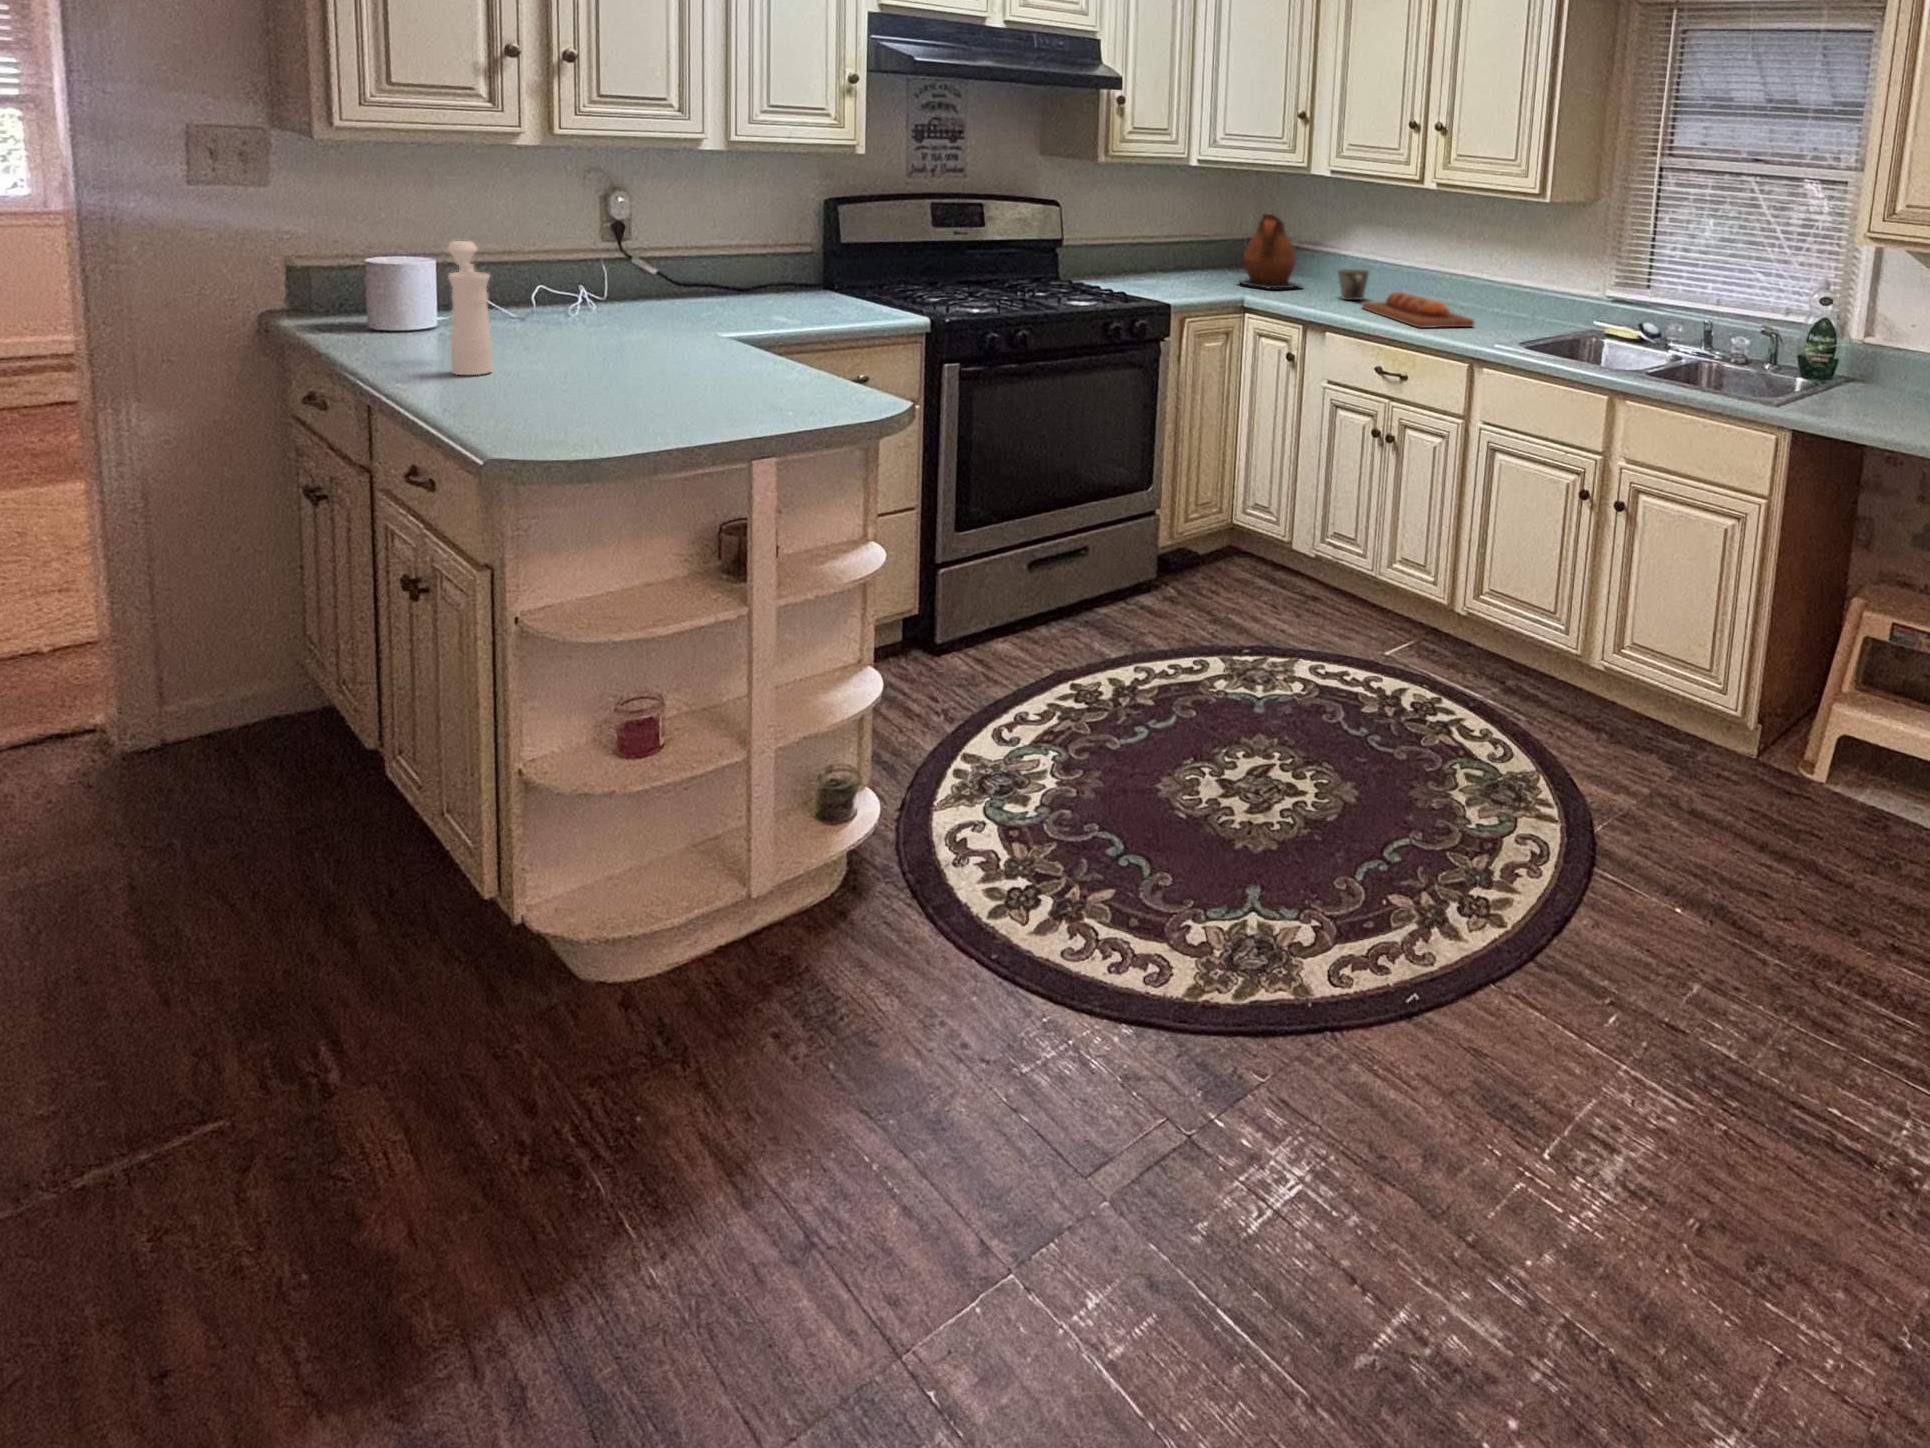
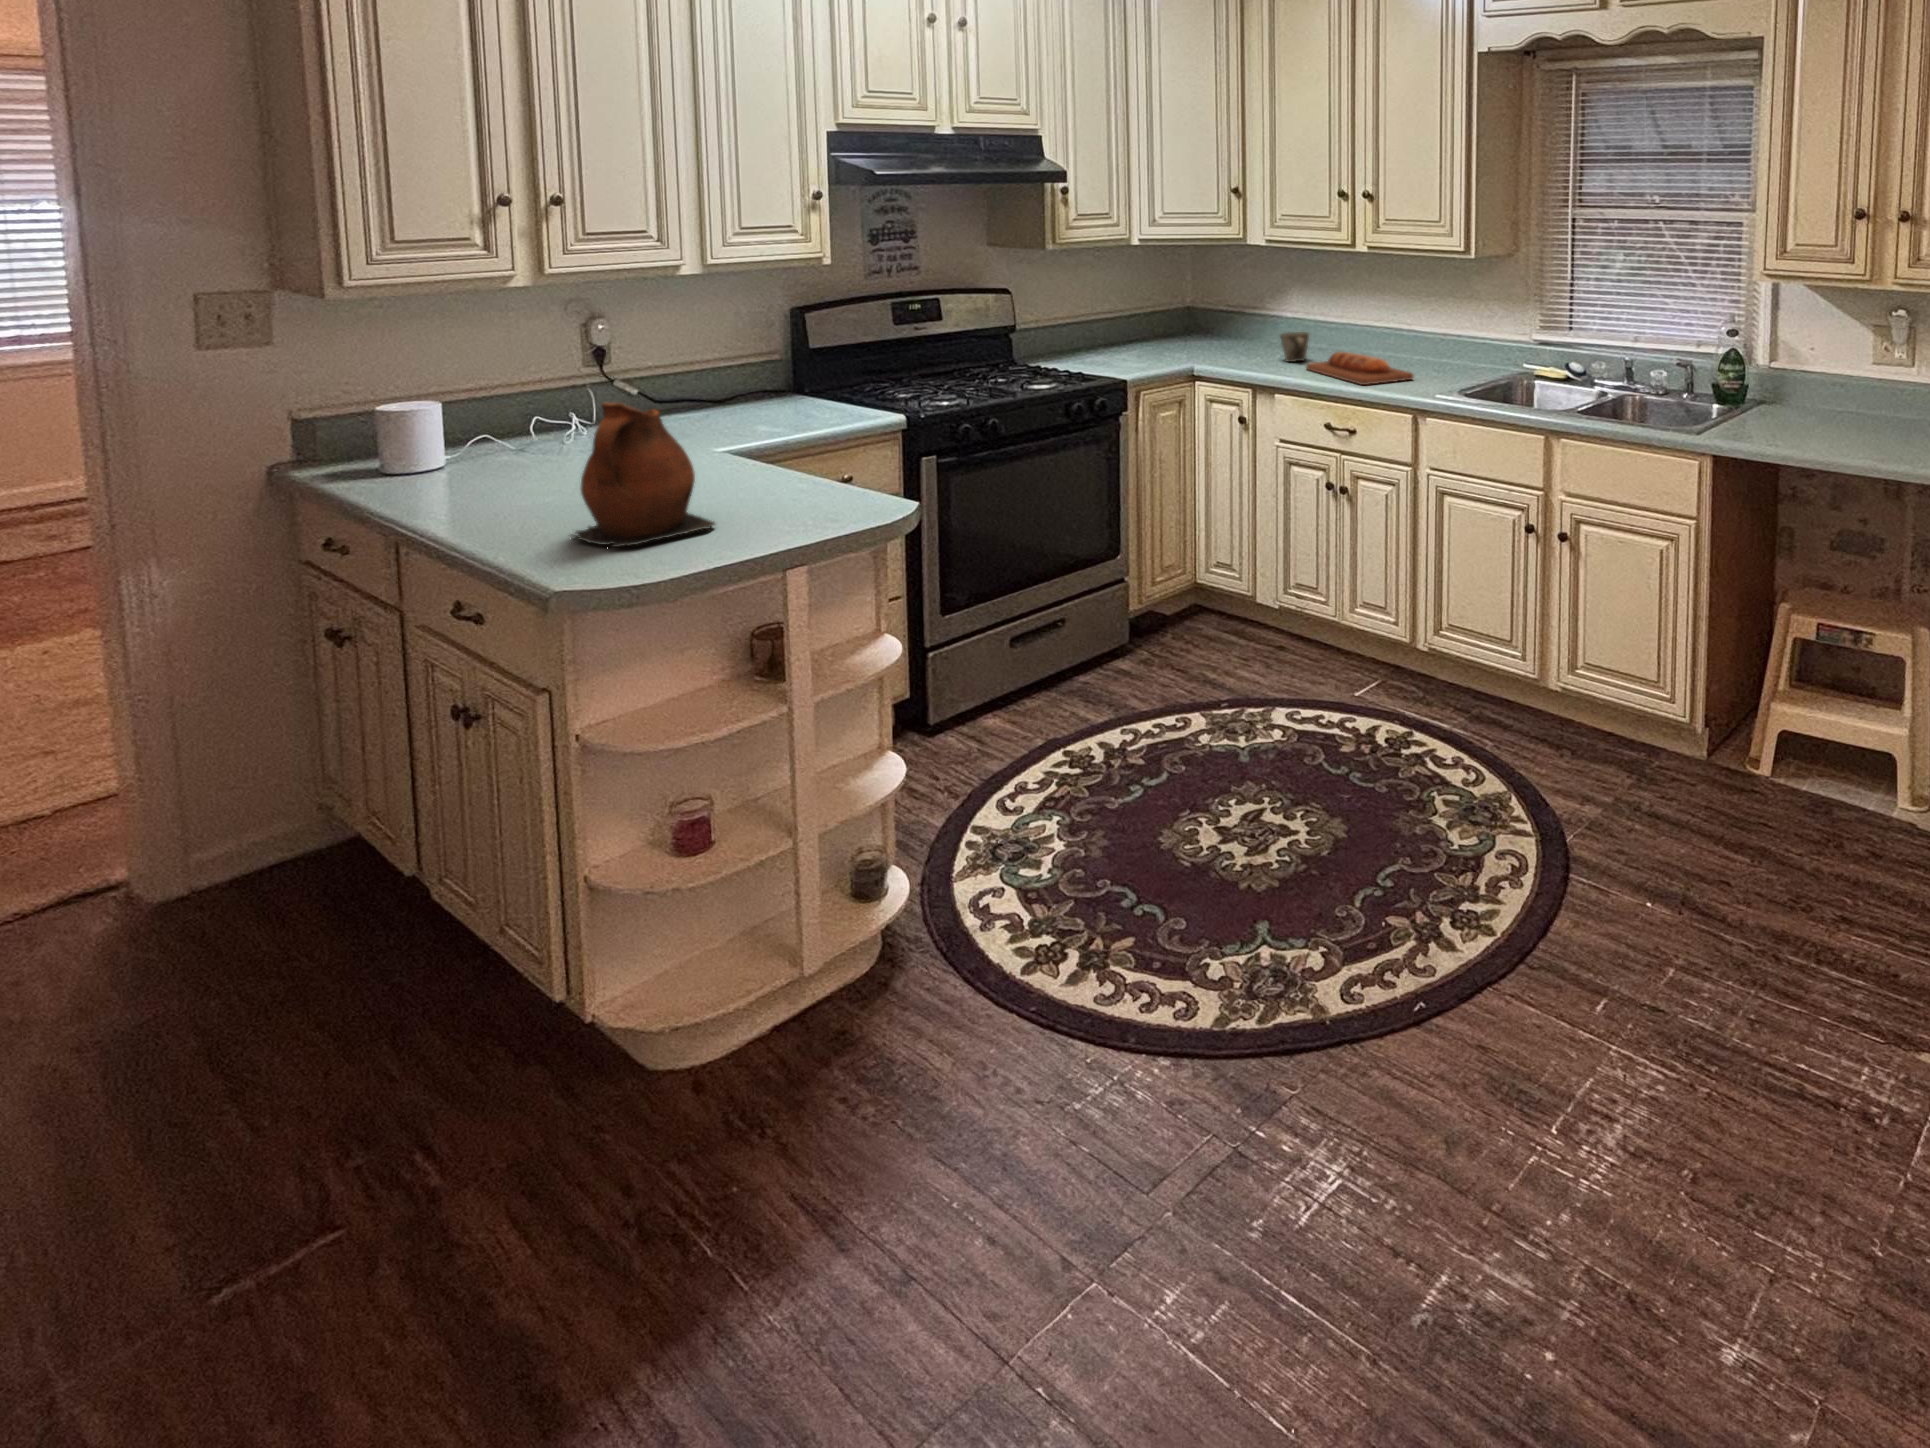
ceramic pitcher: present [1240,213,1301,289] -> present [575,403,715,547]
pepper mill: present [447,241,493,375] -> none [467,387,519,513]

